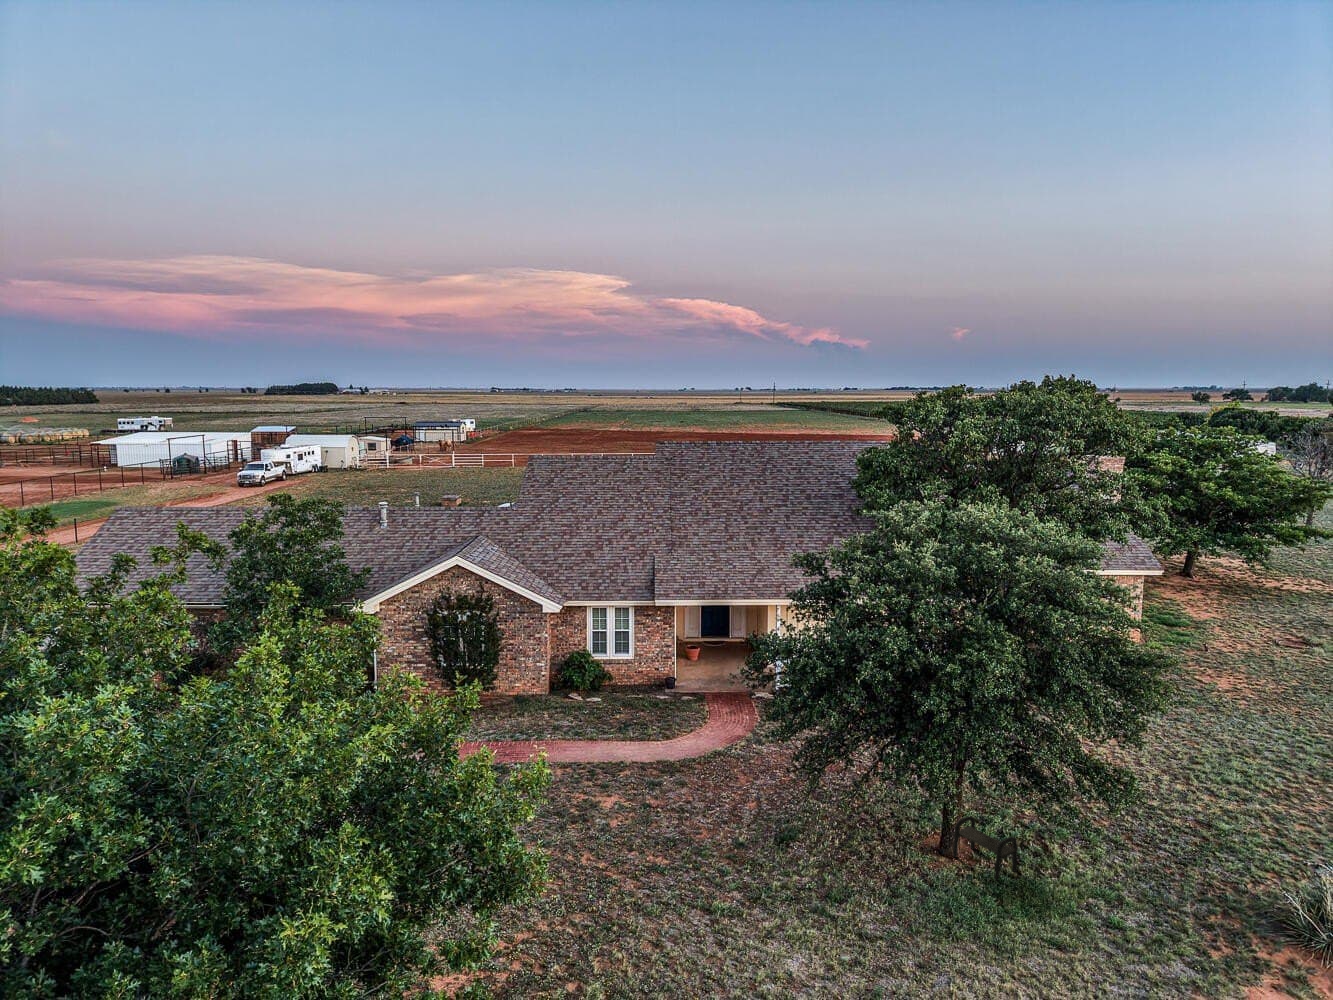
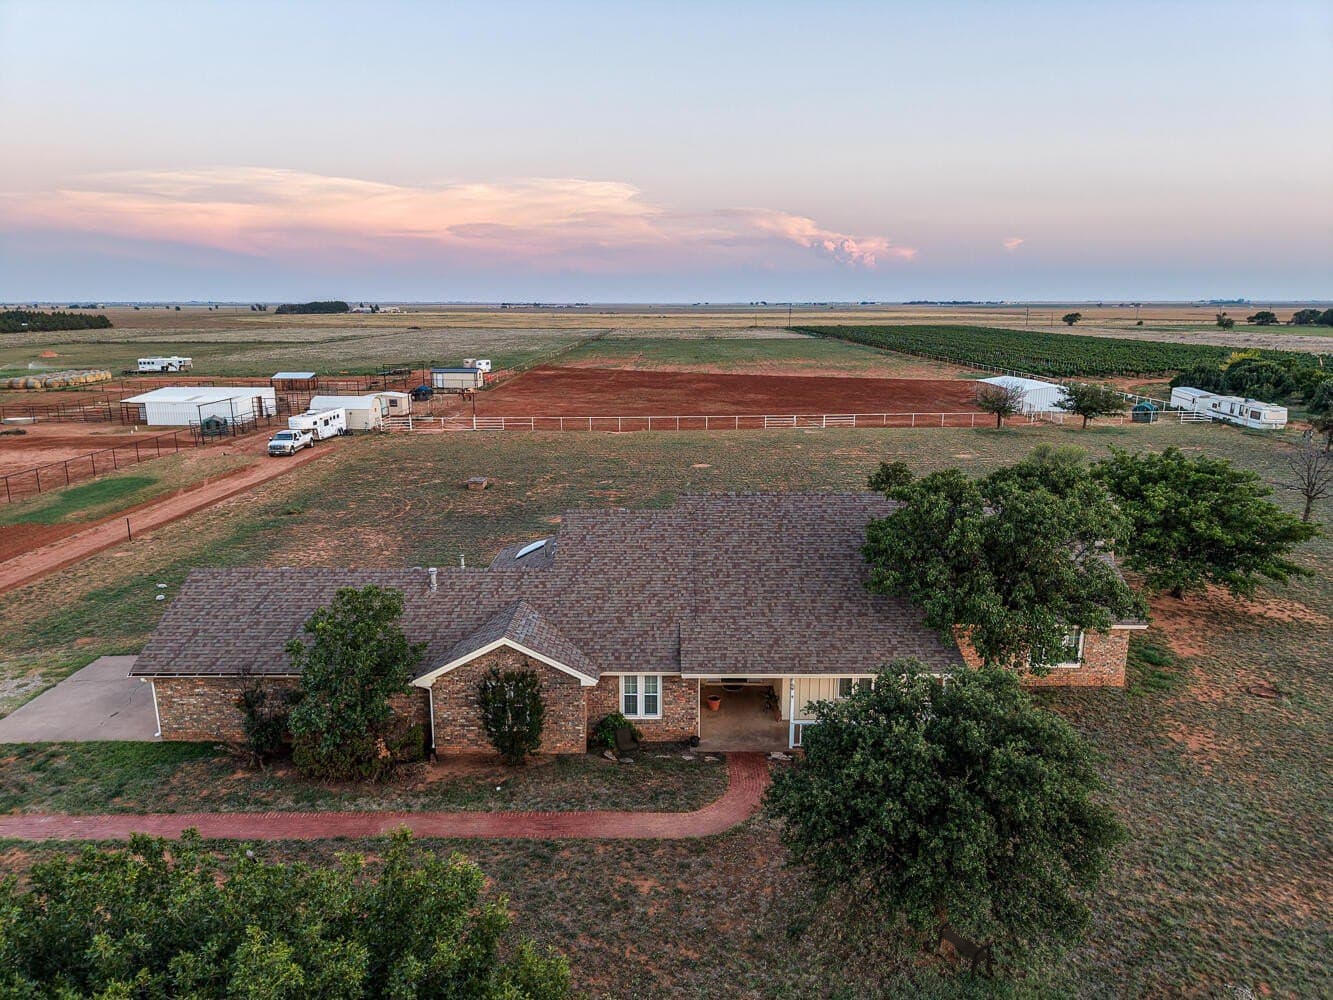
lounge chair: none [578,664,609,703] -> present [614,727,640,753]

